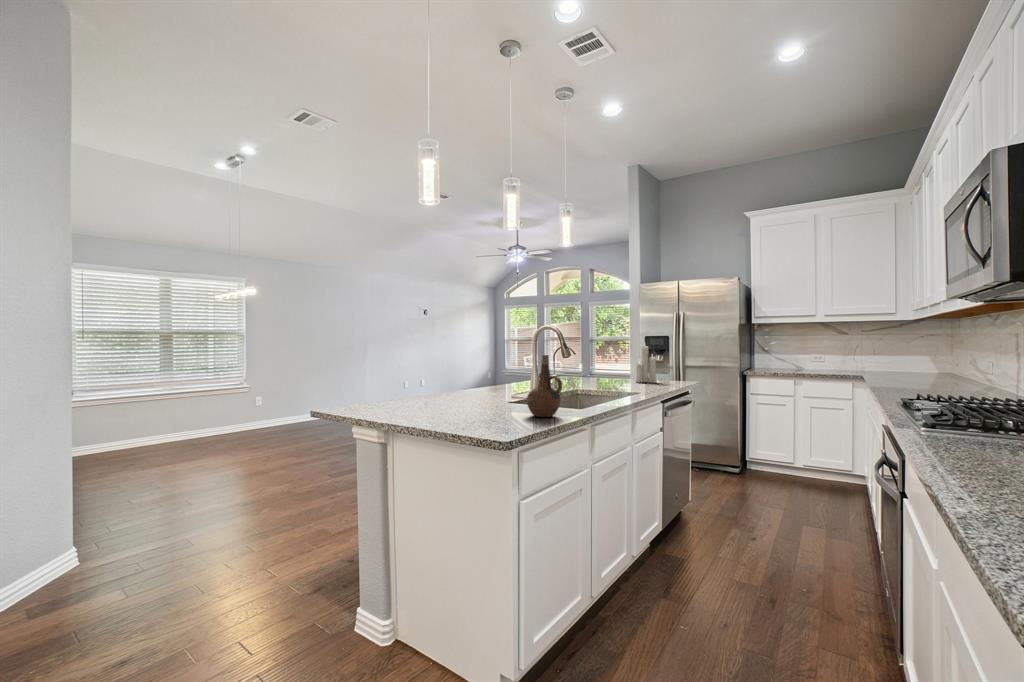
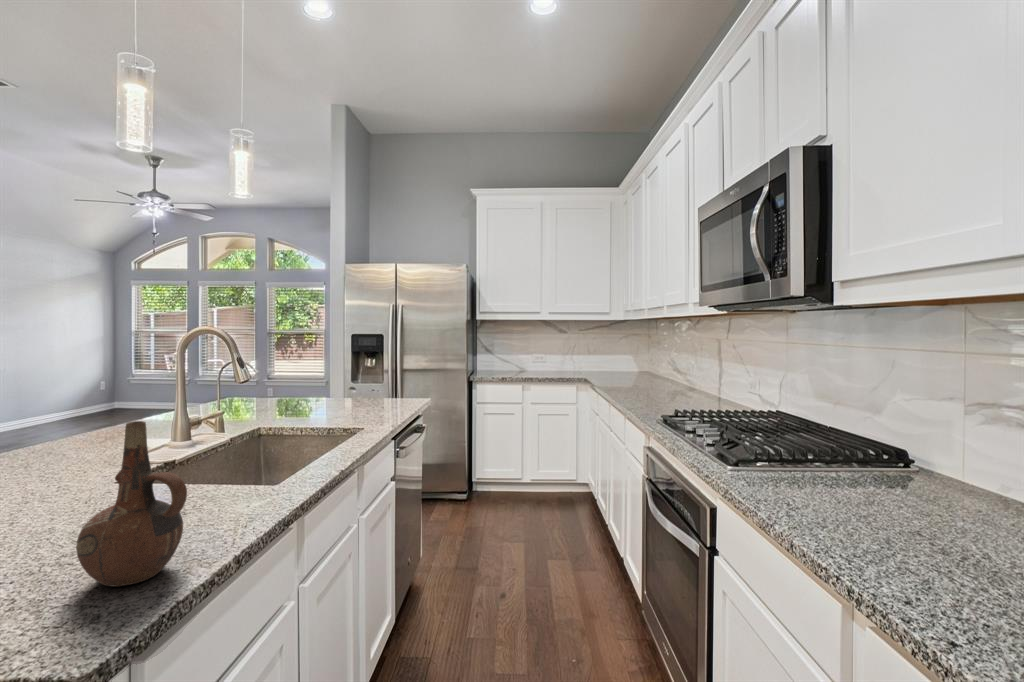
candle: present [635,346,657,383] -> none [342,344,373,408]

